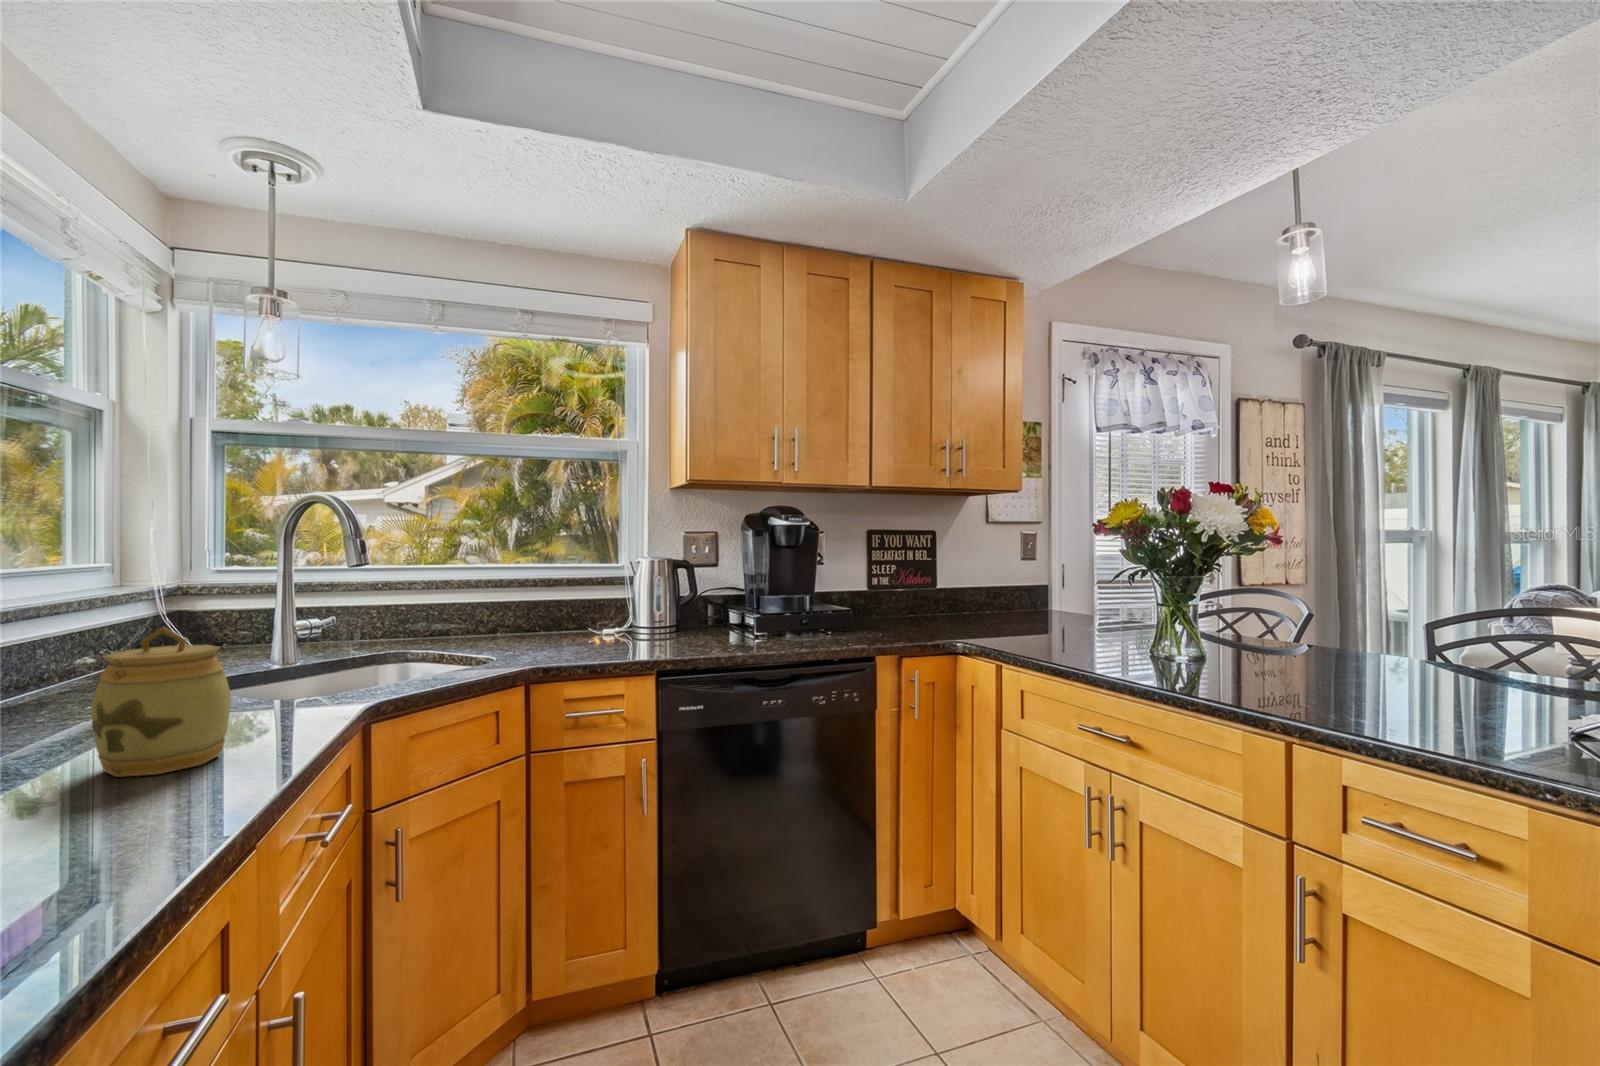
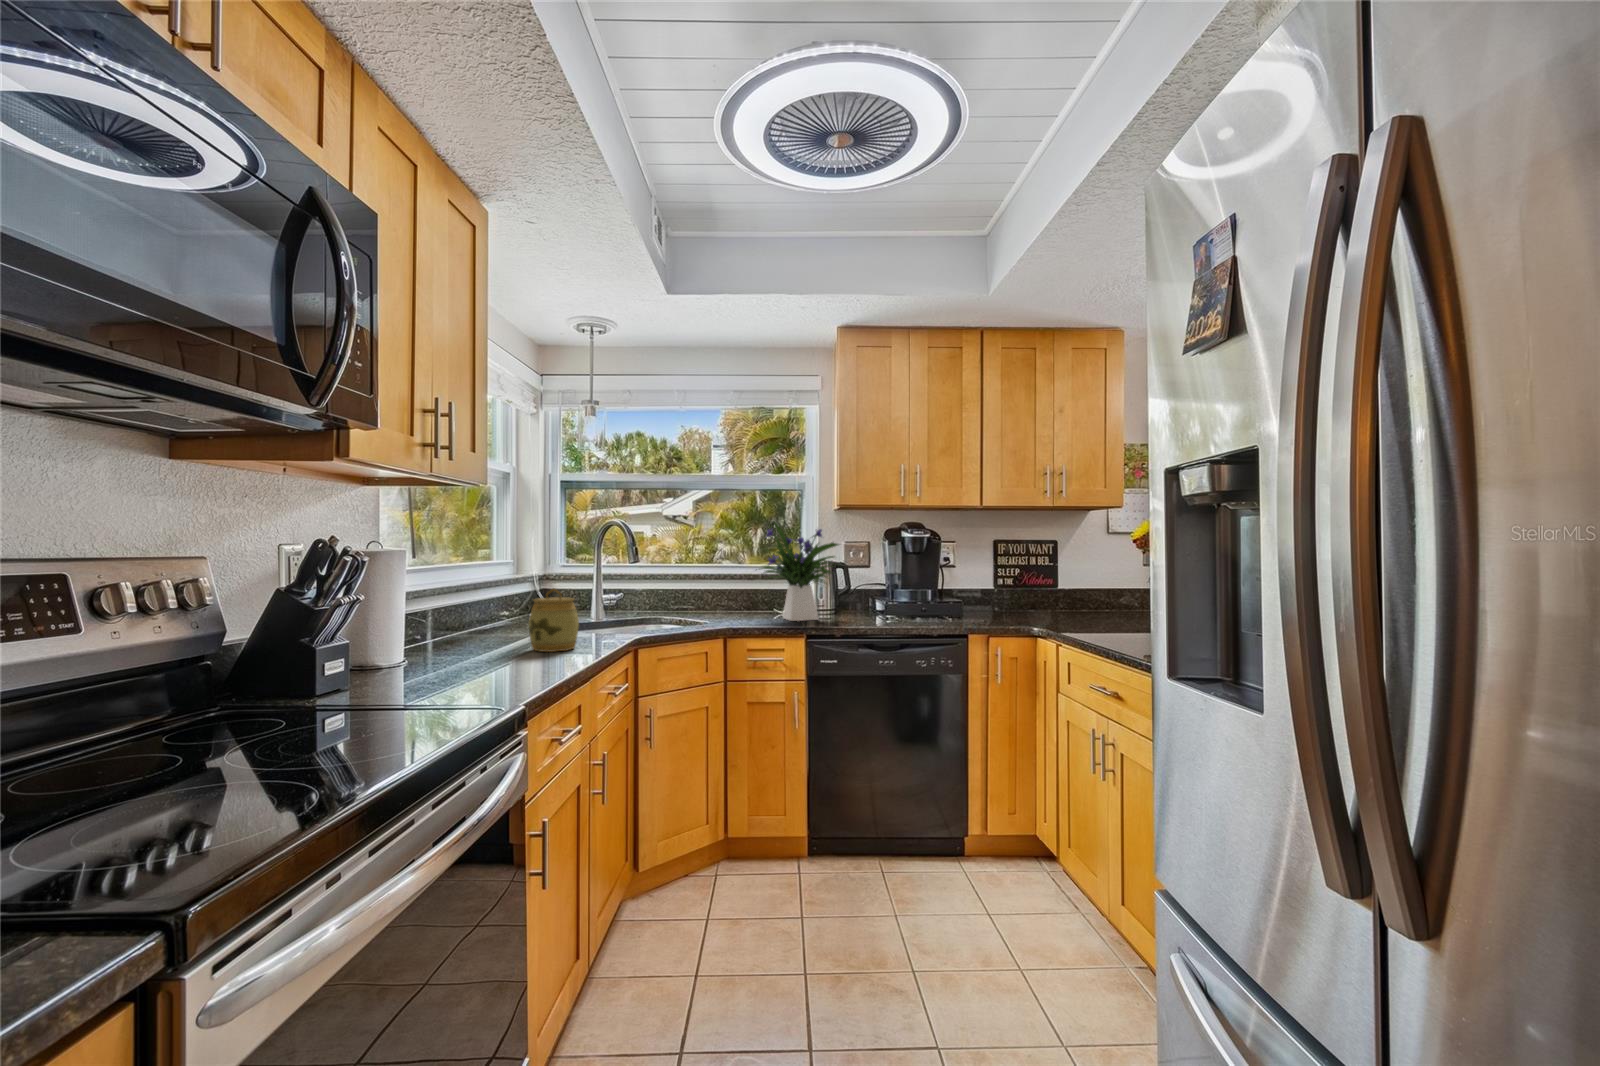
flower arrangement: none [559,498,697,649] -> present [764,522,839,621]

